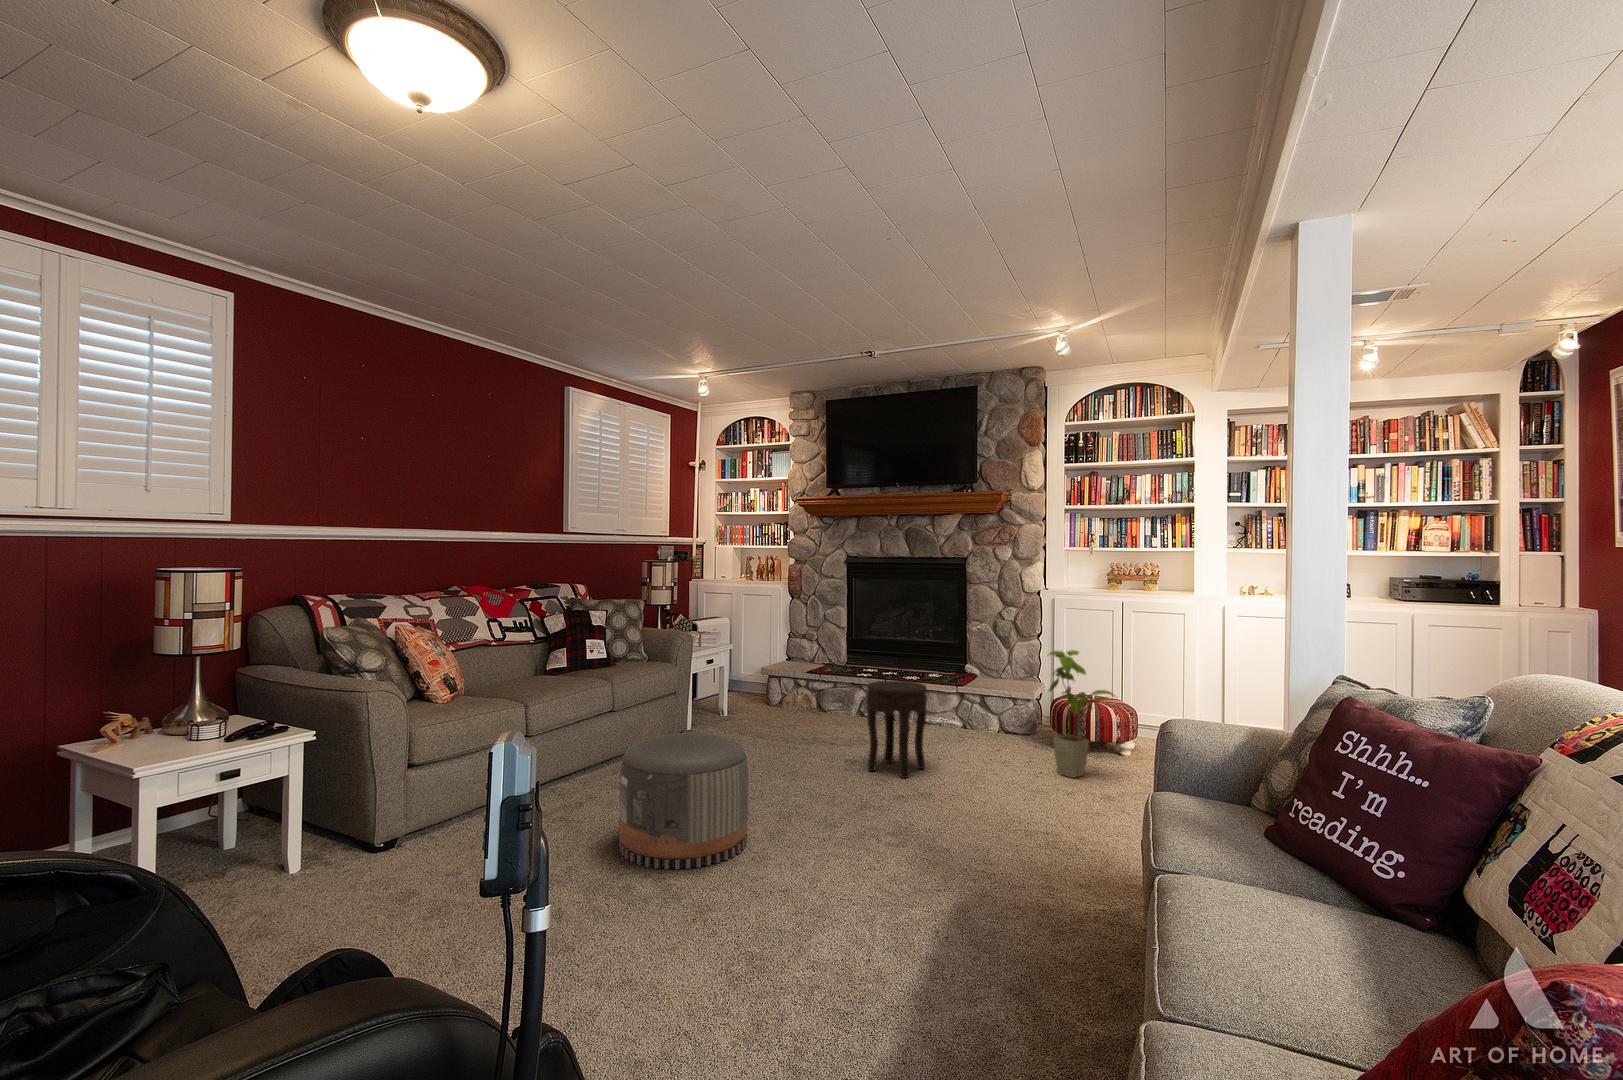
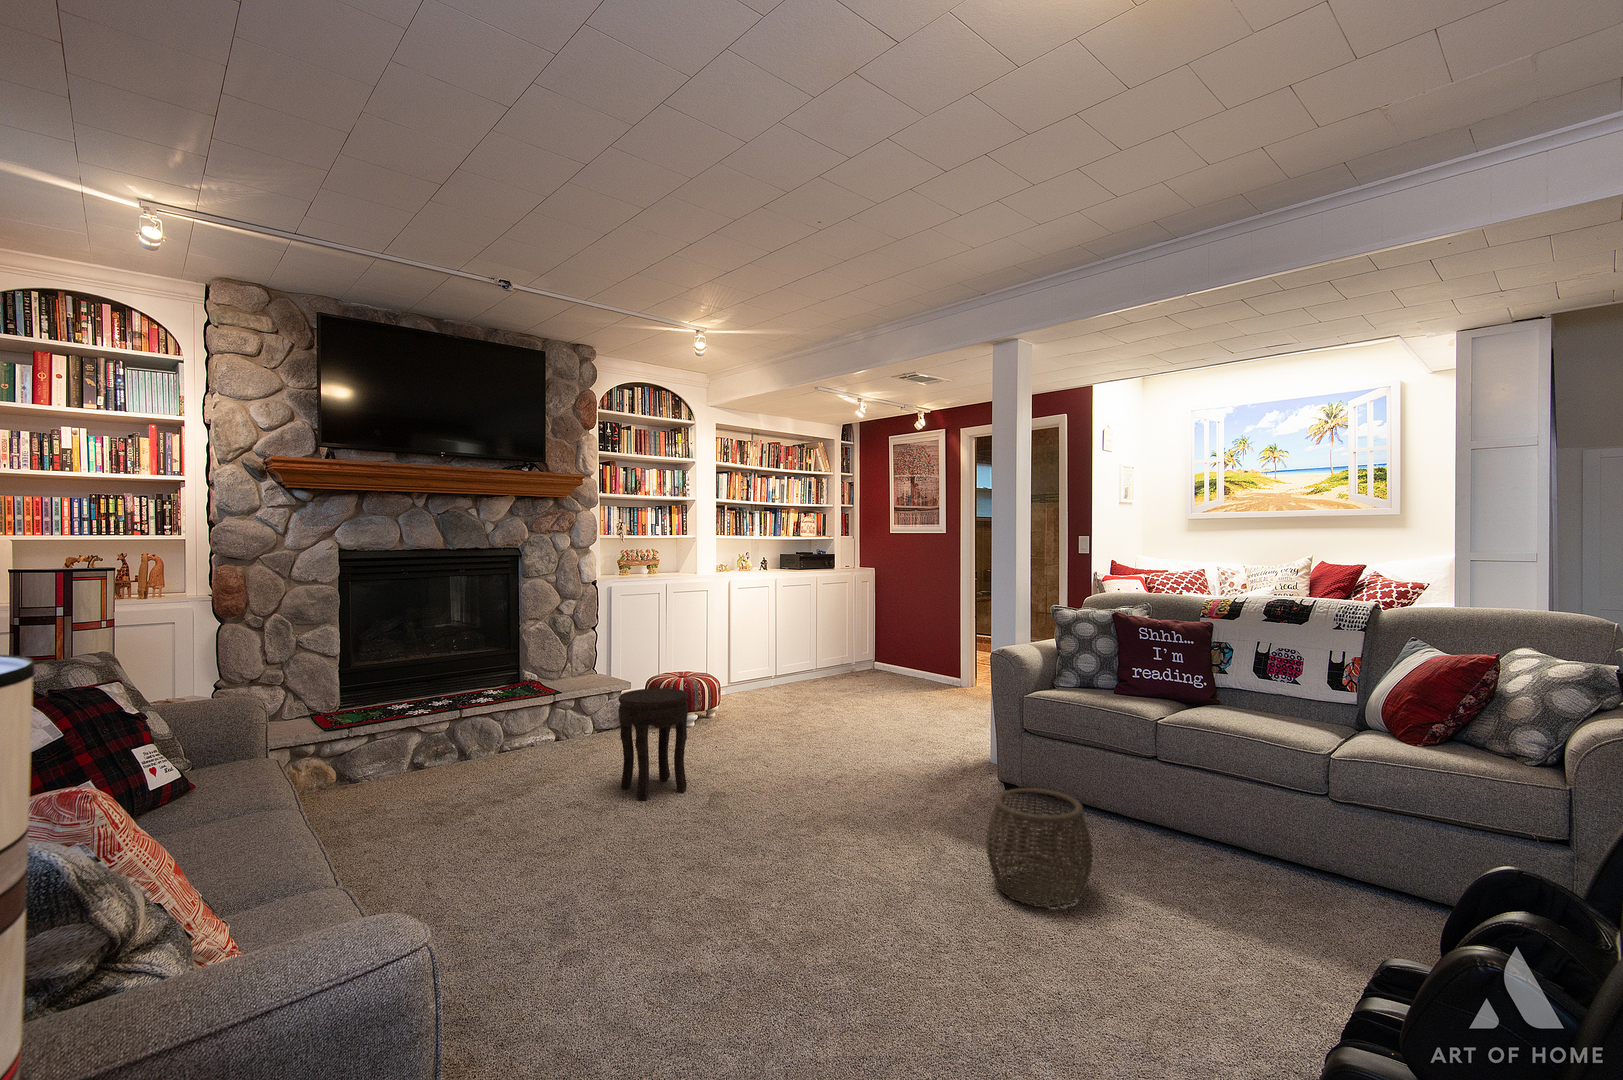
house plant: present [1049,650,1115,778] -> none [720,629,779,744]
pouf: present [619,733,748,869] -> none [697,780,862,973]
woven basket: none [759,825,877,966] -> present [986,788,1093,907]

